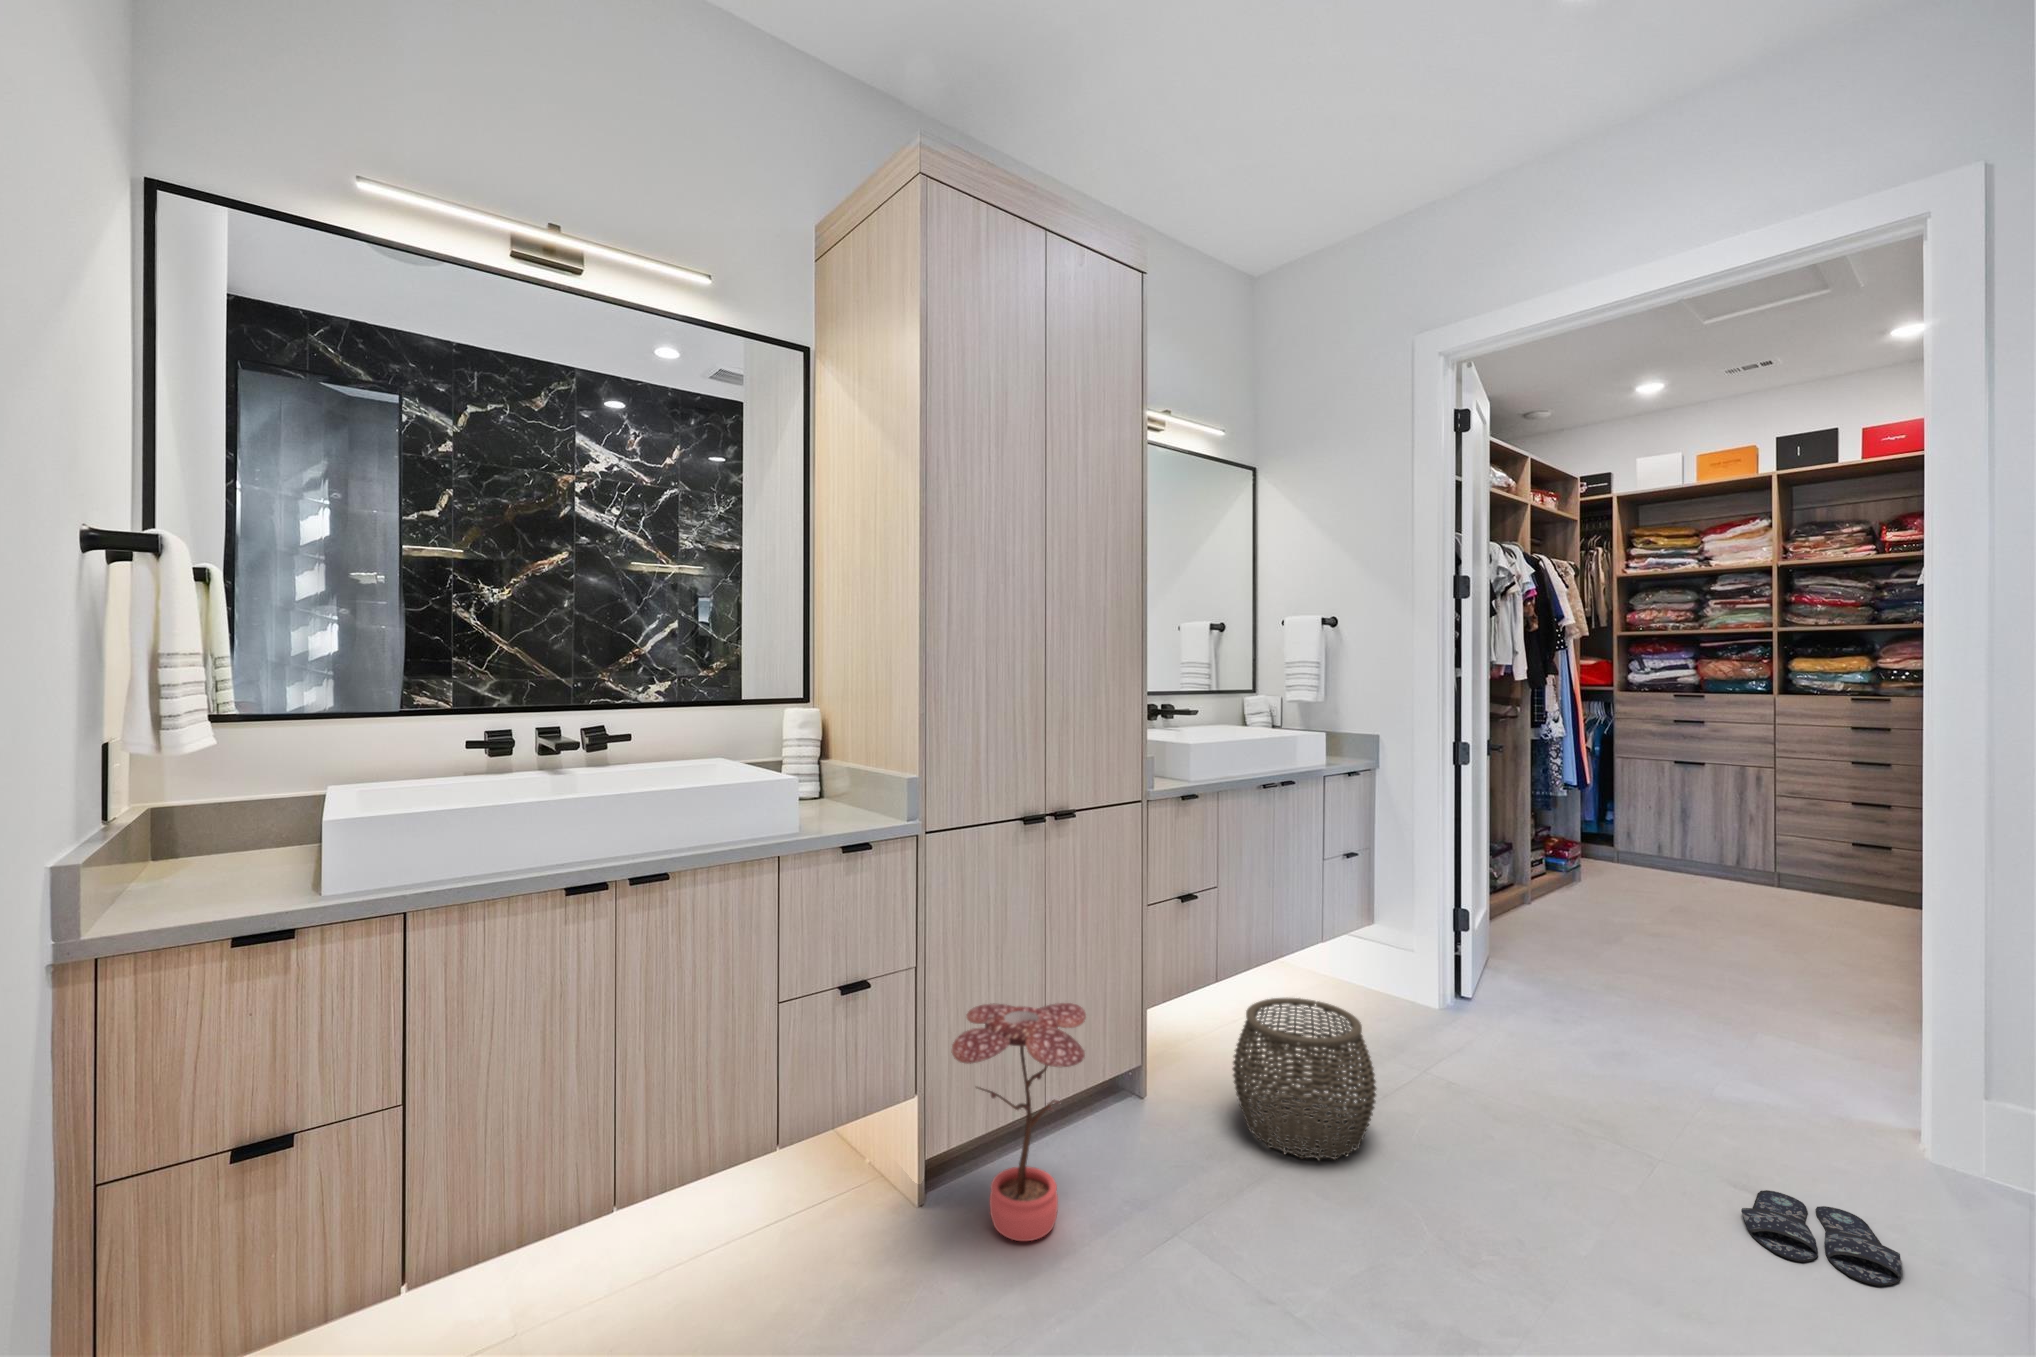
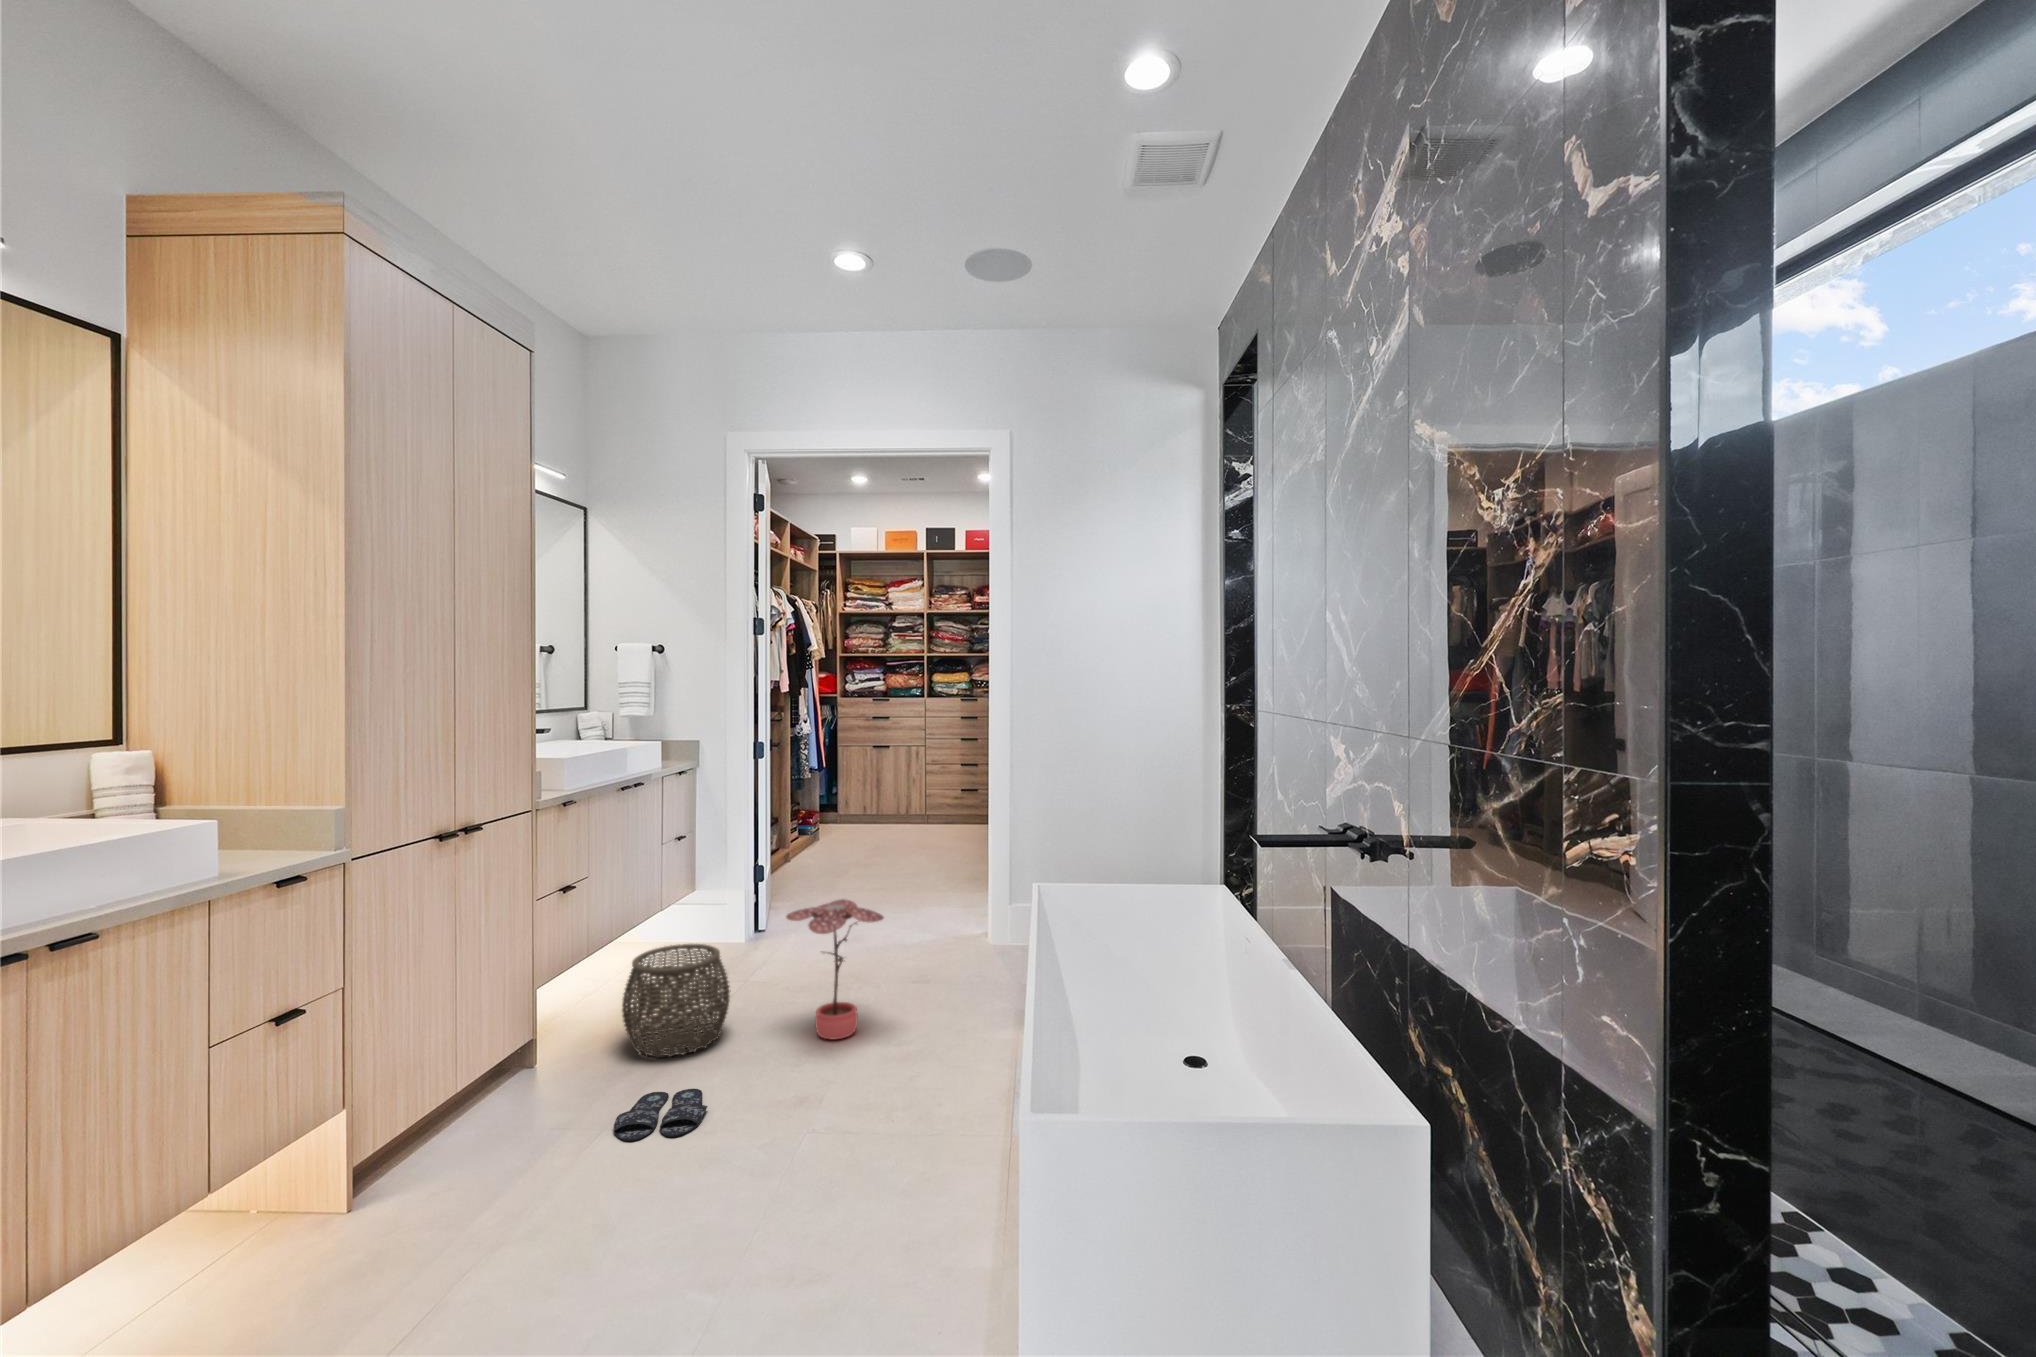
potted plant: present [952,1003,1086,1241] -> present [786,899,884,1039]
slippers: present [1741,1190,1902,1286] -> present [614,1089,708,1141]

